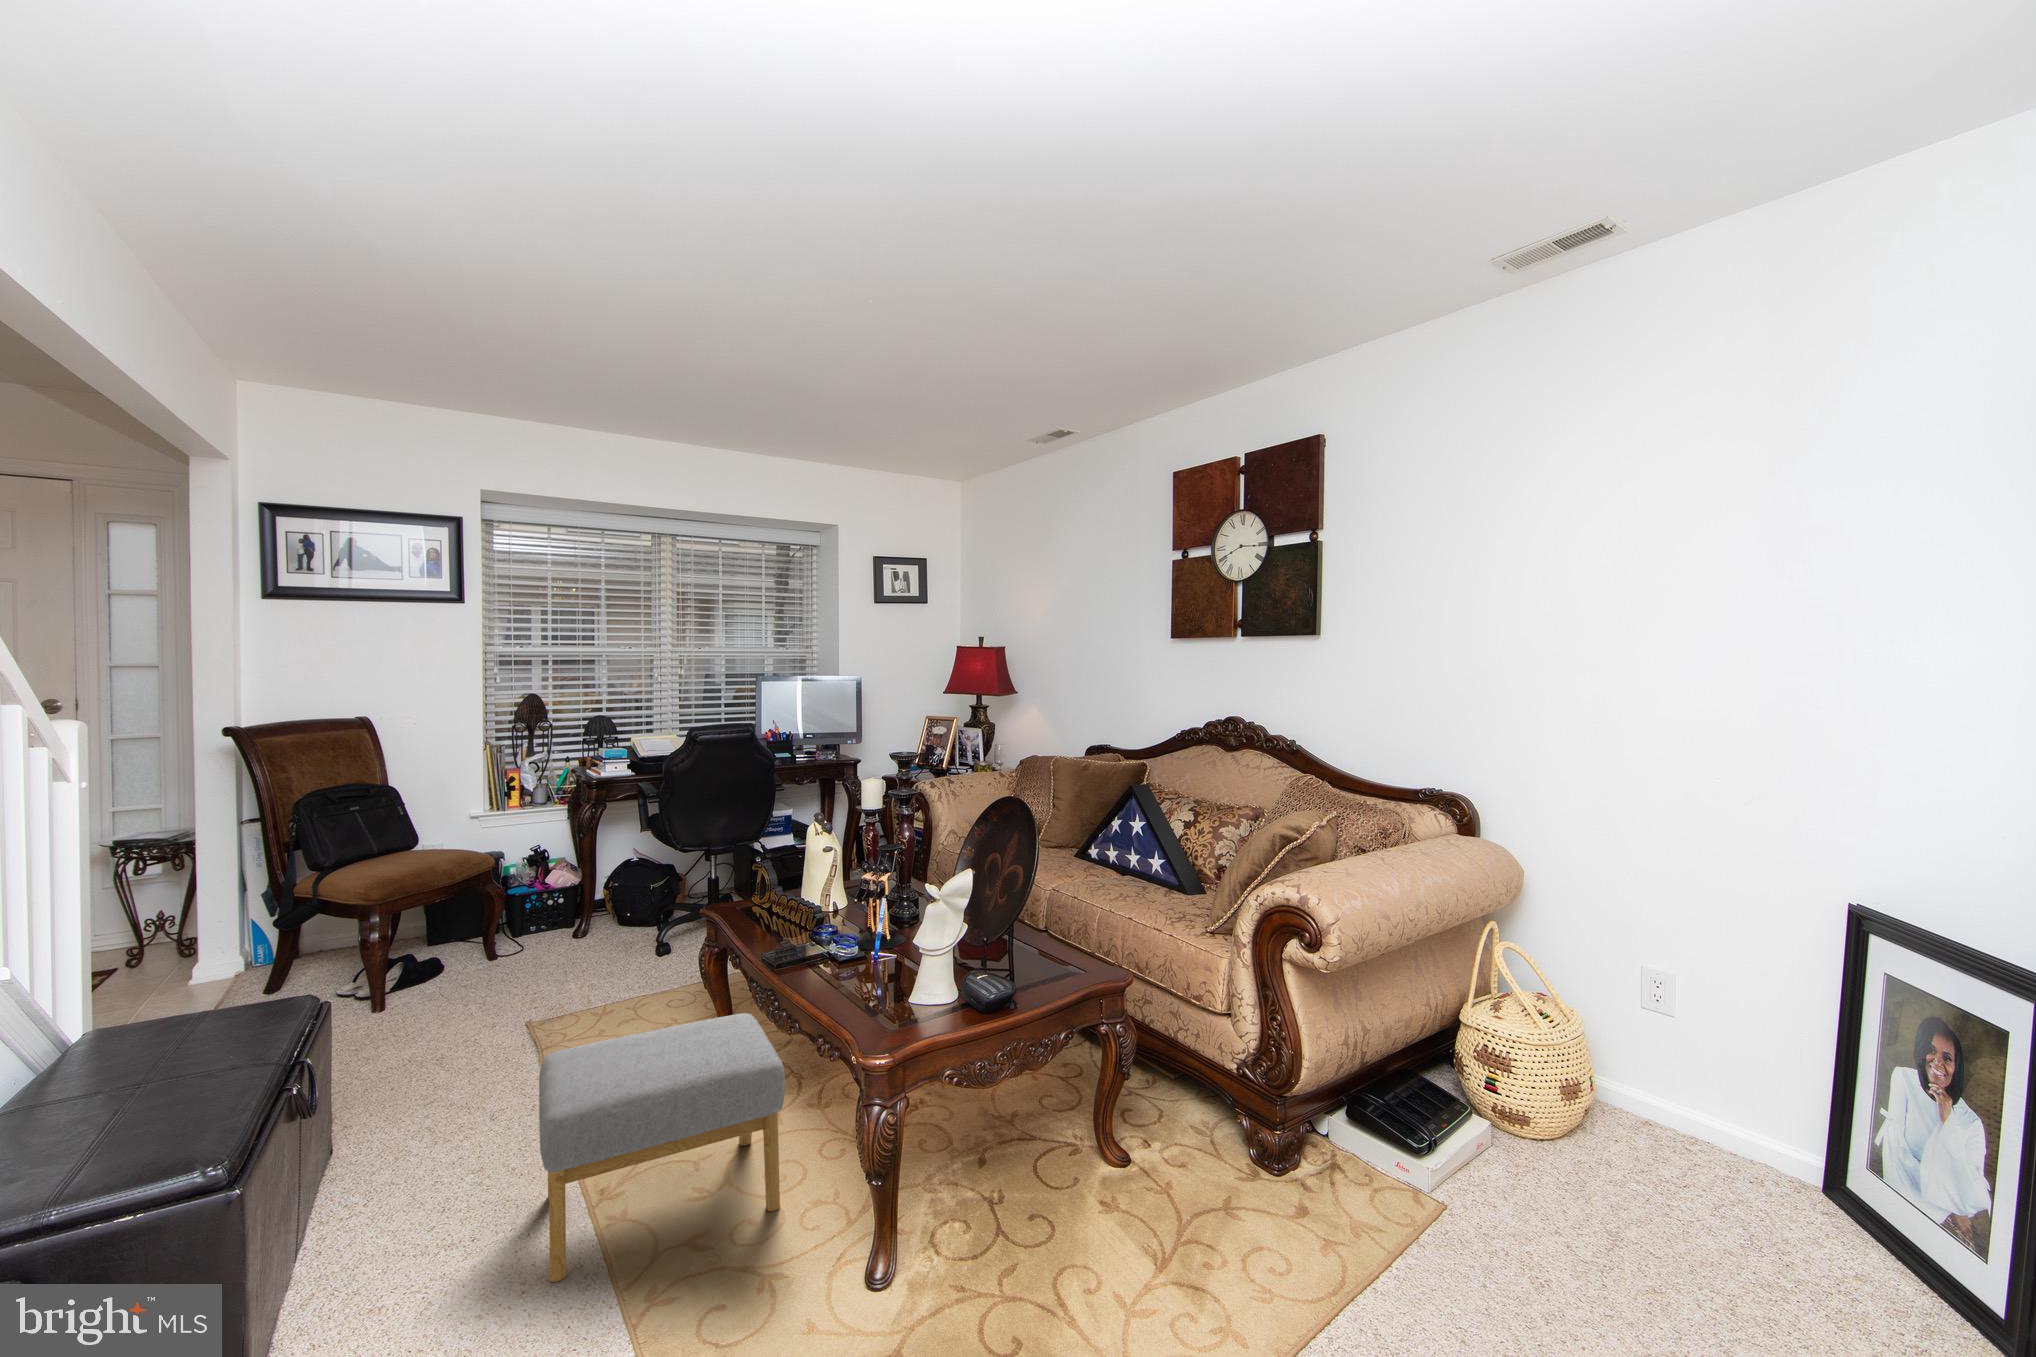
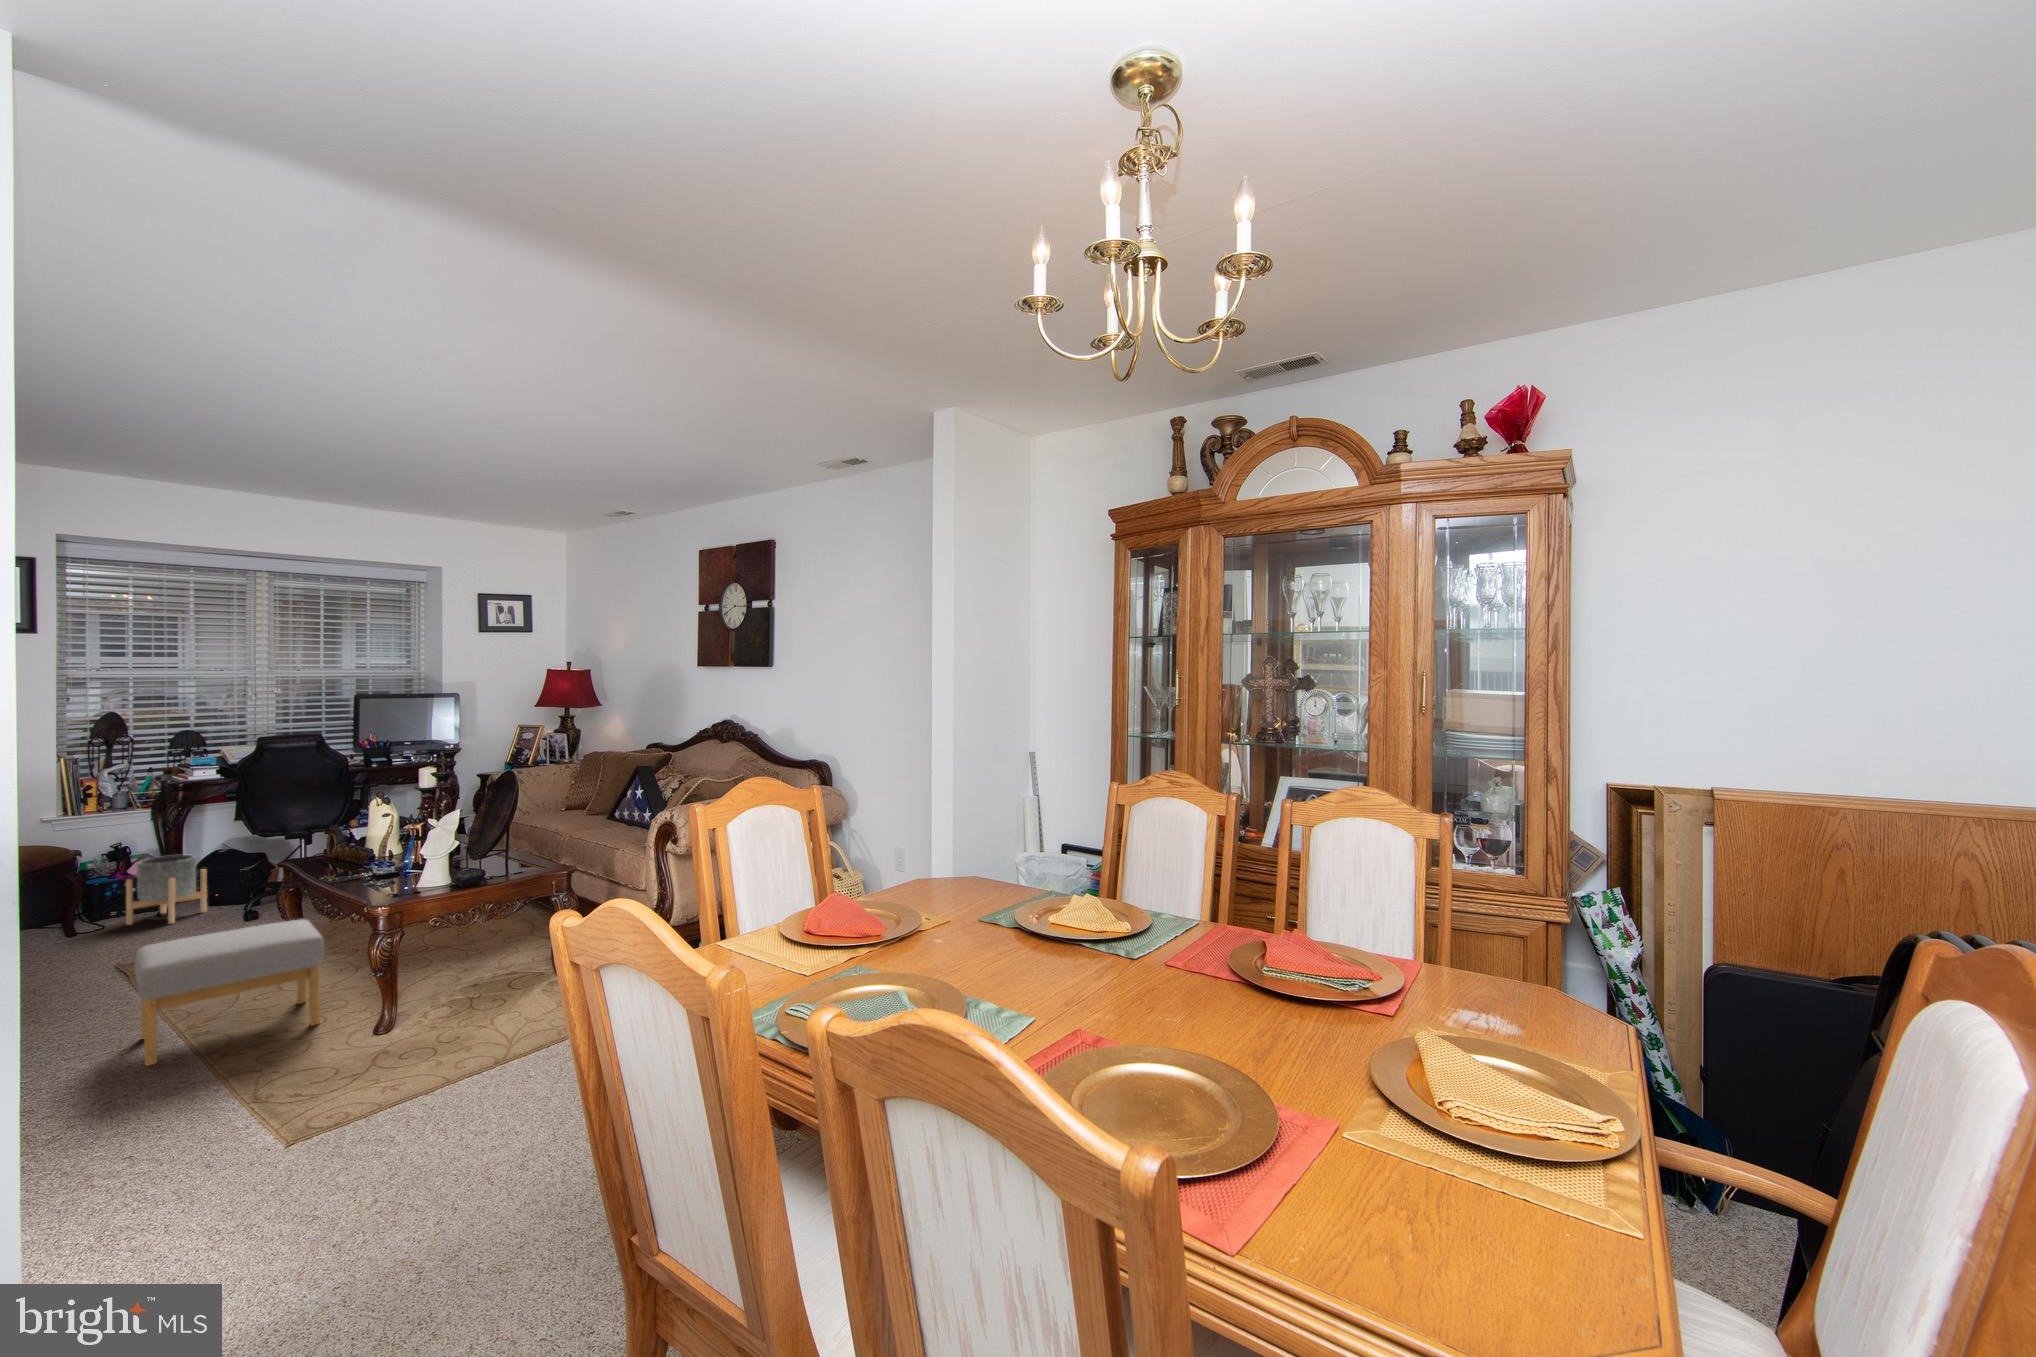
planter: none [543,865,620,951] -> present [126,855,207,925]

